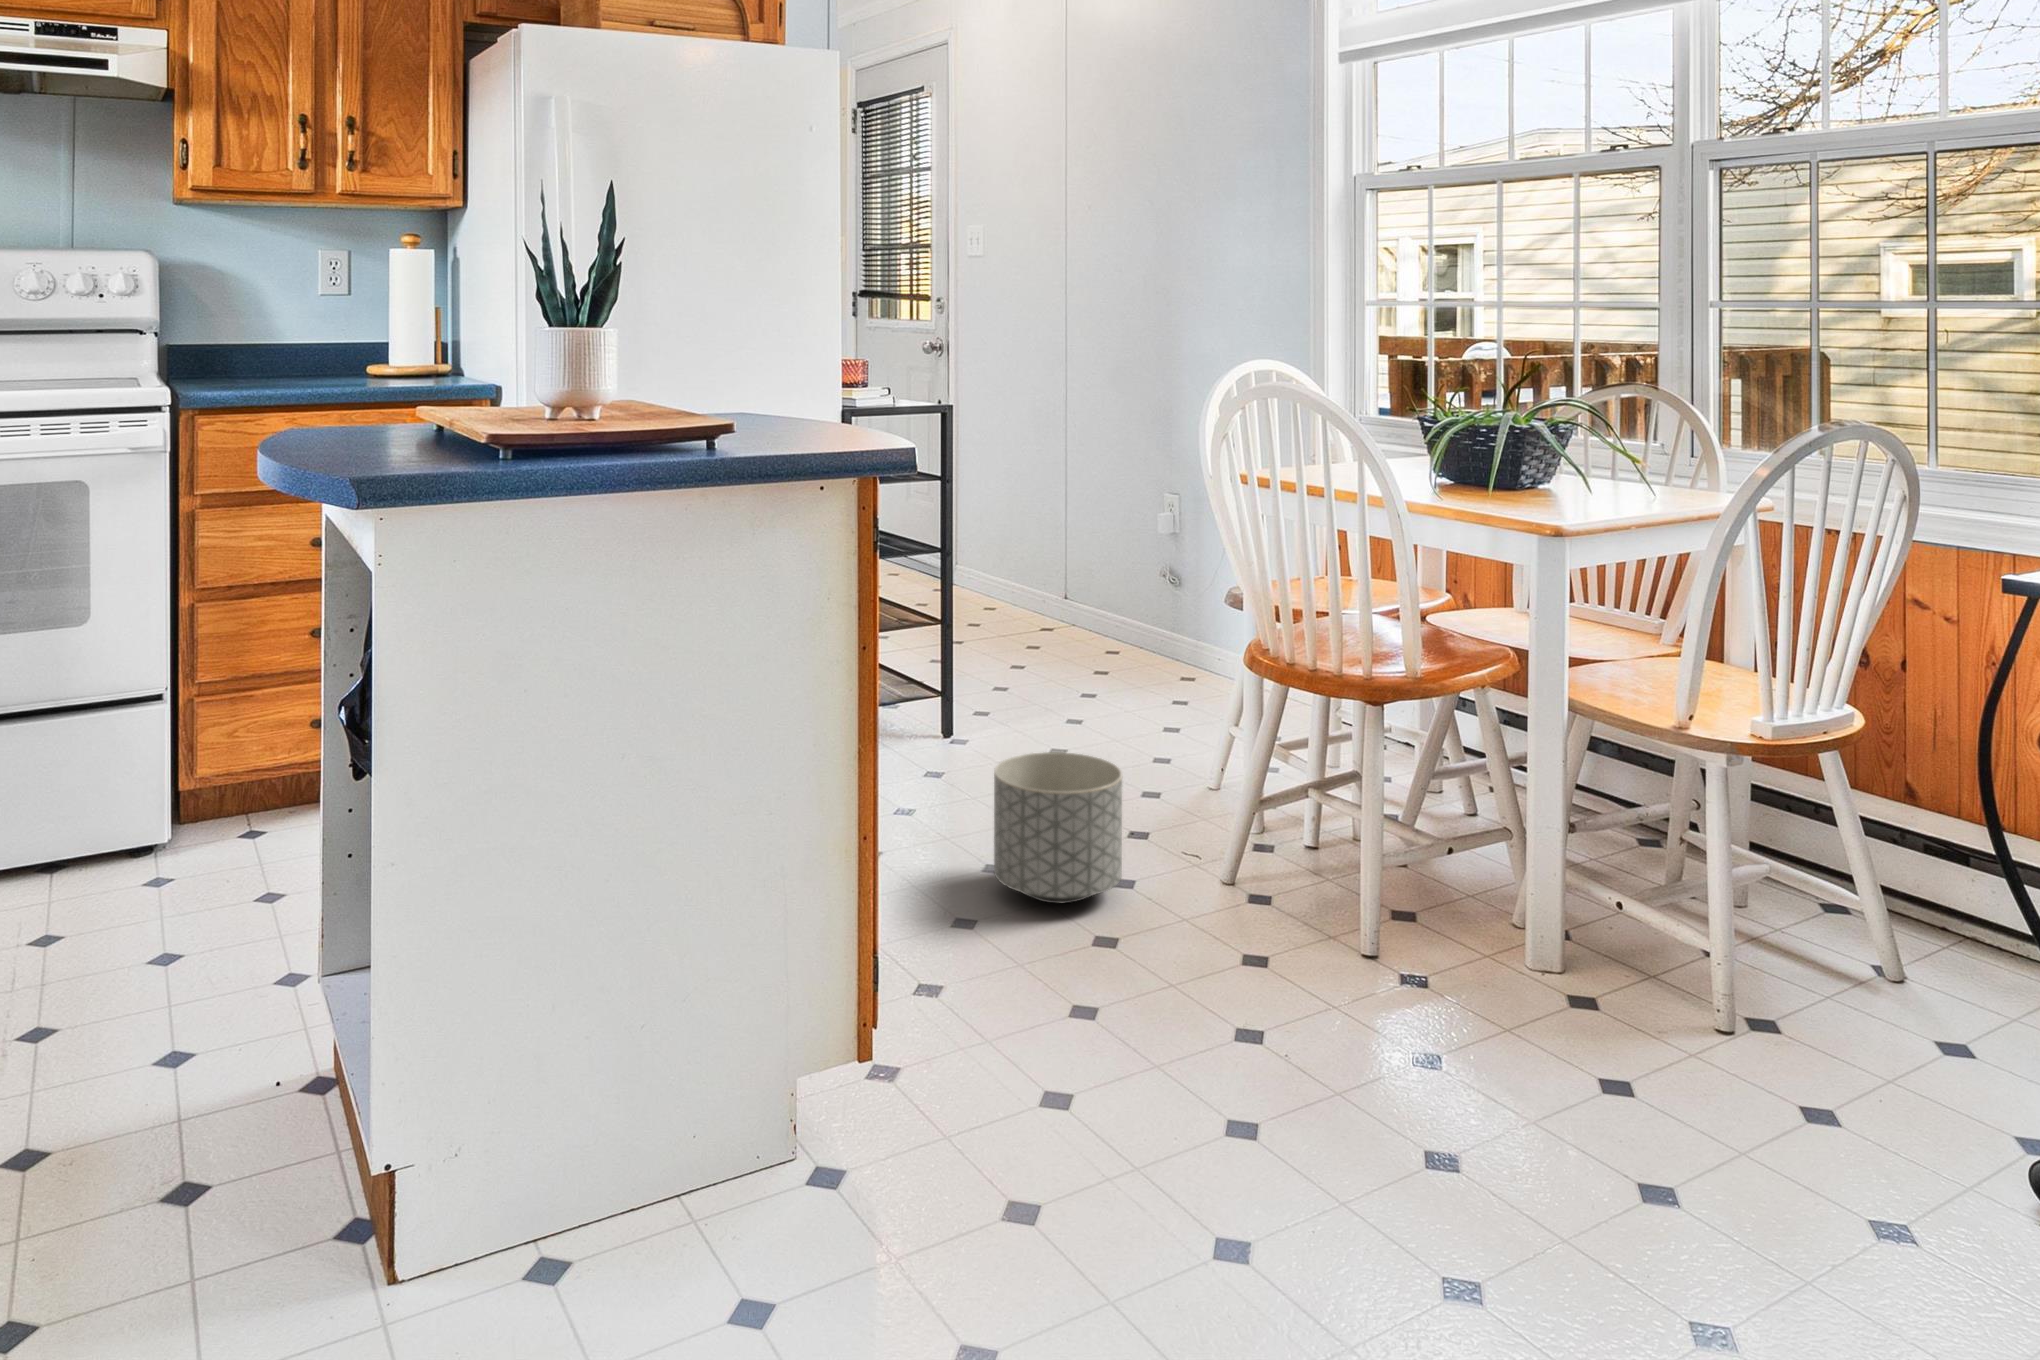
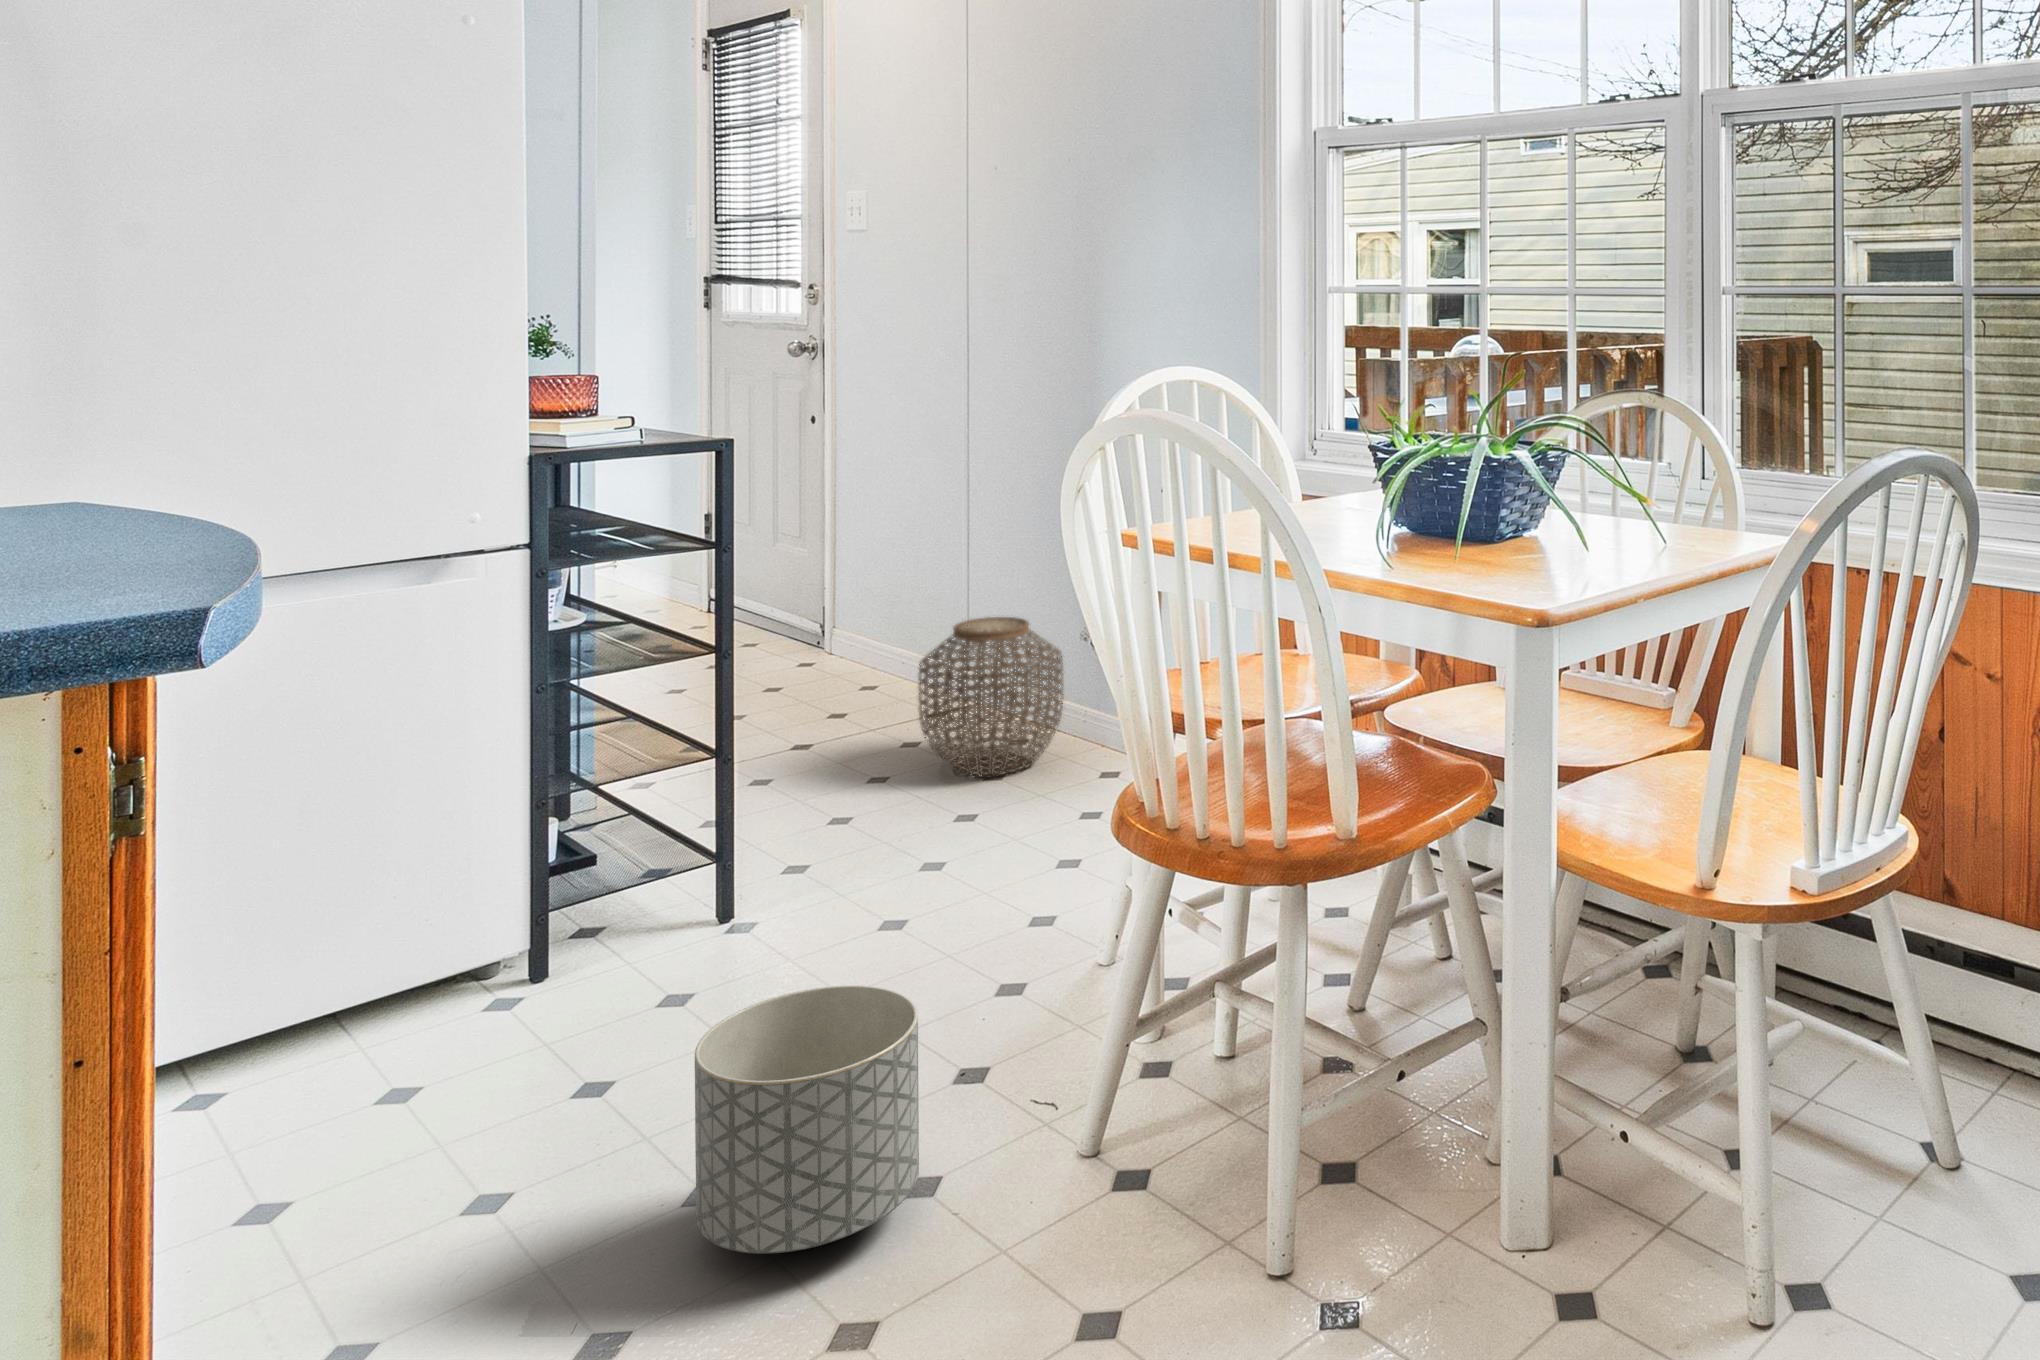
woven basket: none [1041,551,1145,669] -> present [919,617,1063,777]

